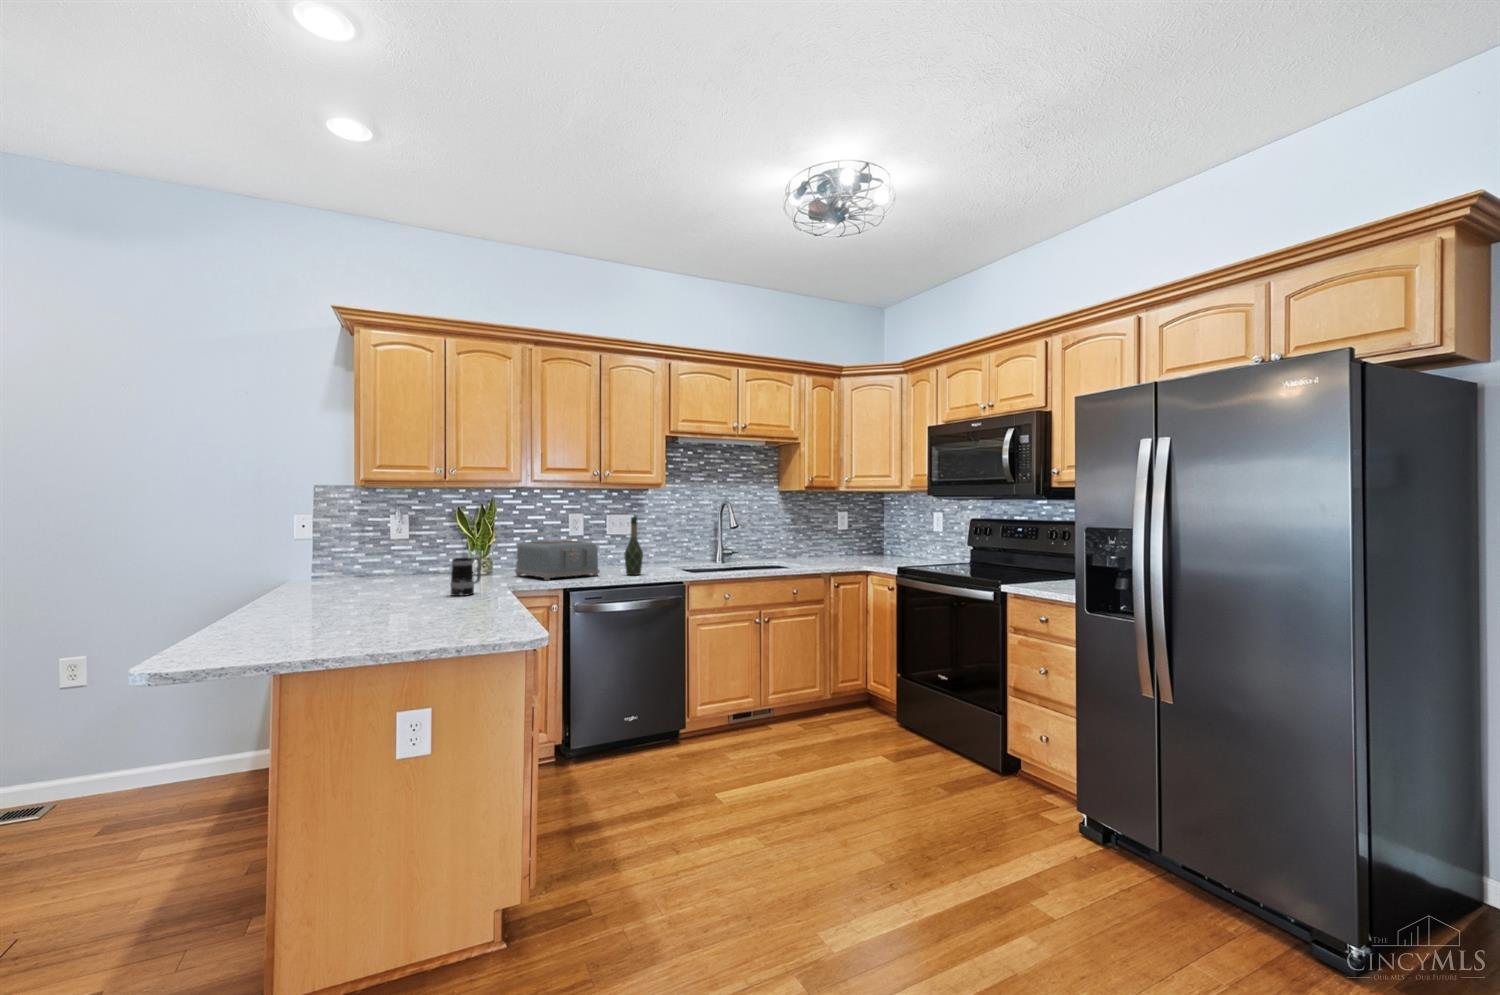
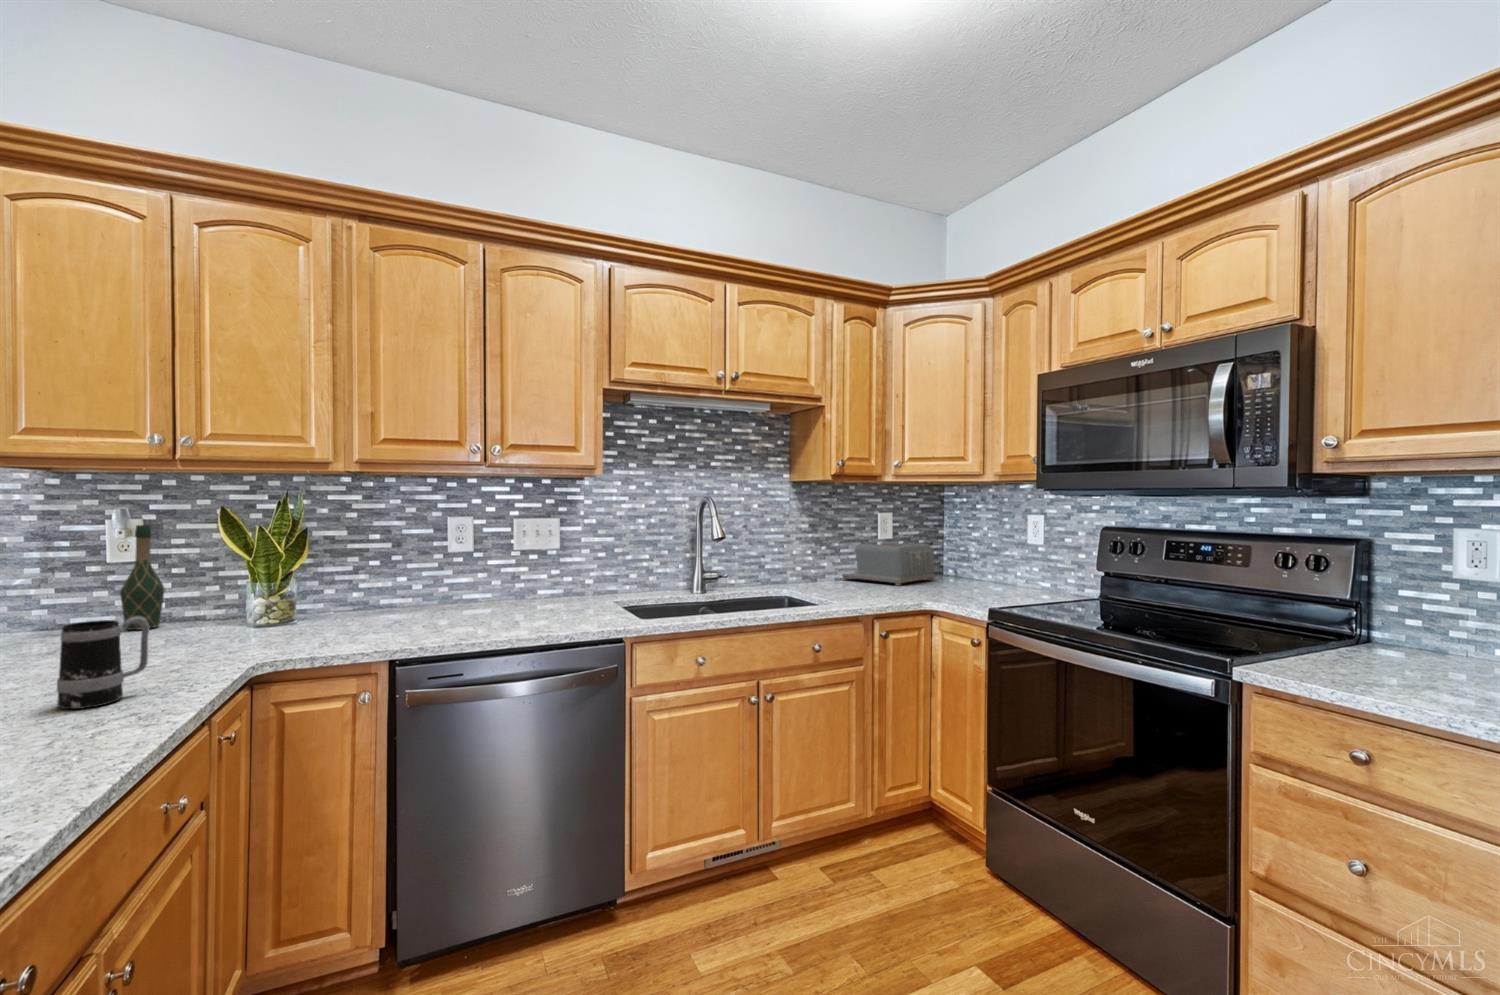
wine bottle: present [624,517,643,575] -> present [120,525,164,630]
toaster: present [515,540,600,580] -> present [842,542,935,586]

